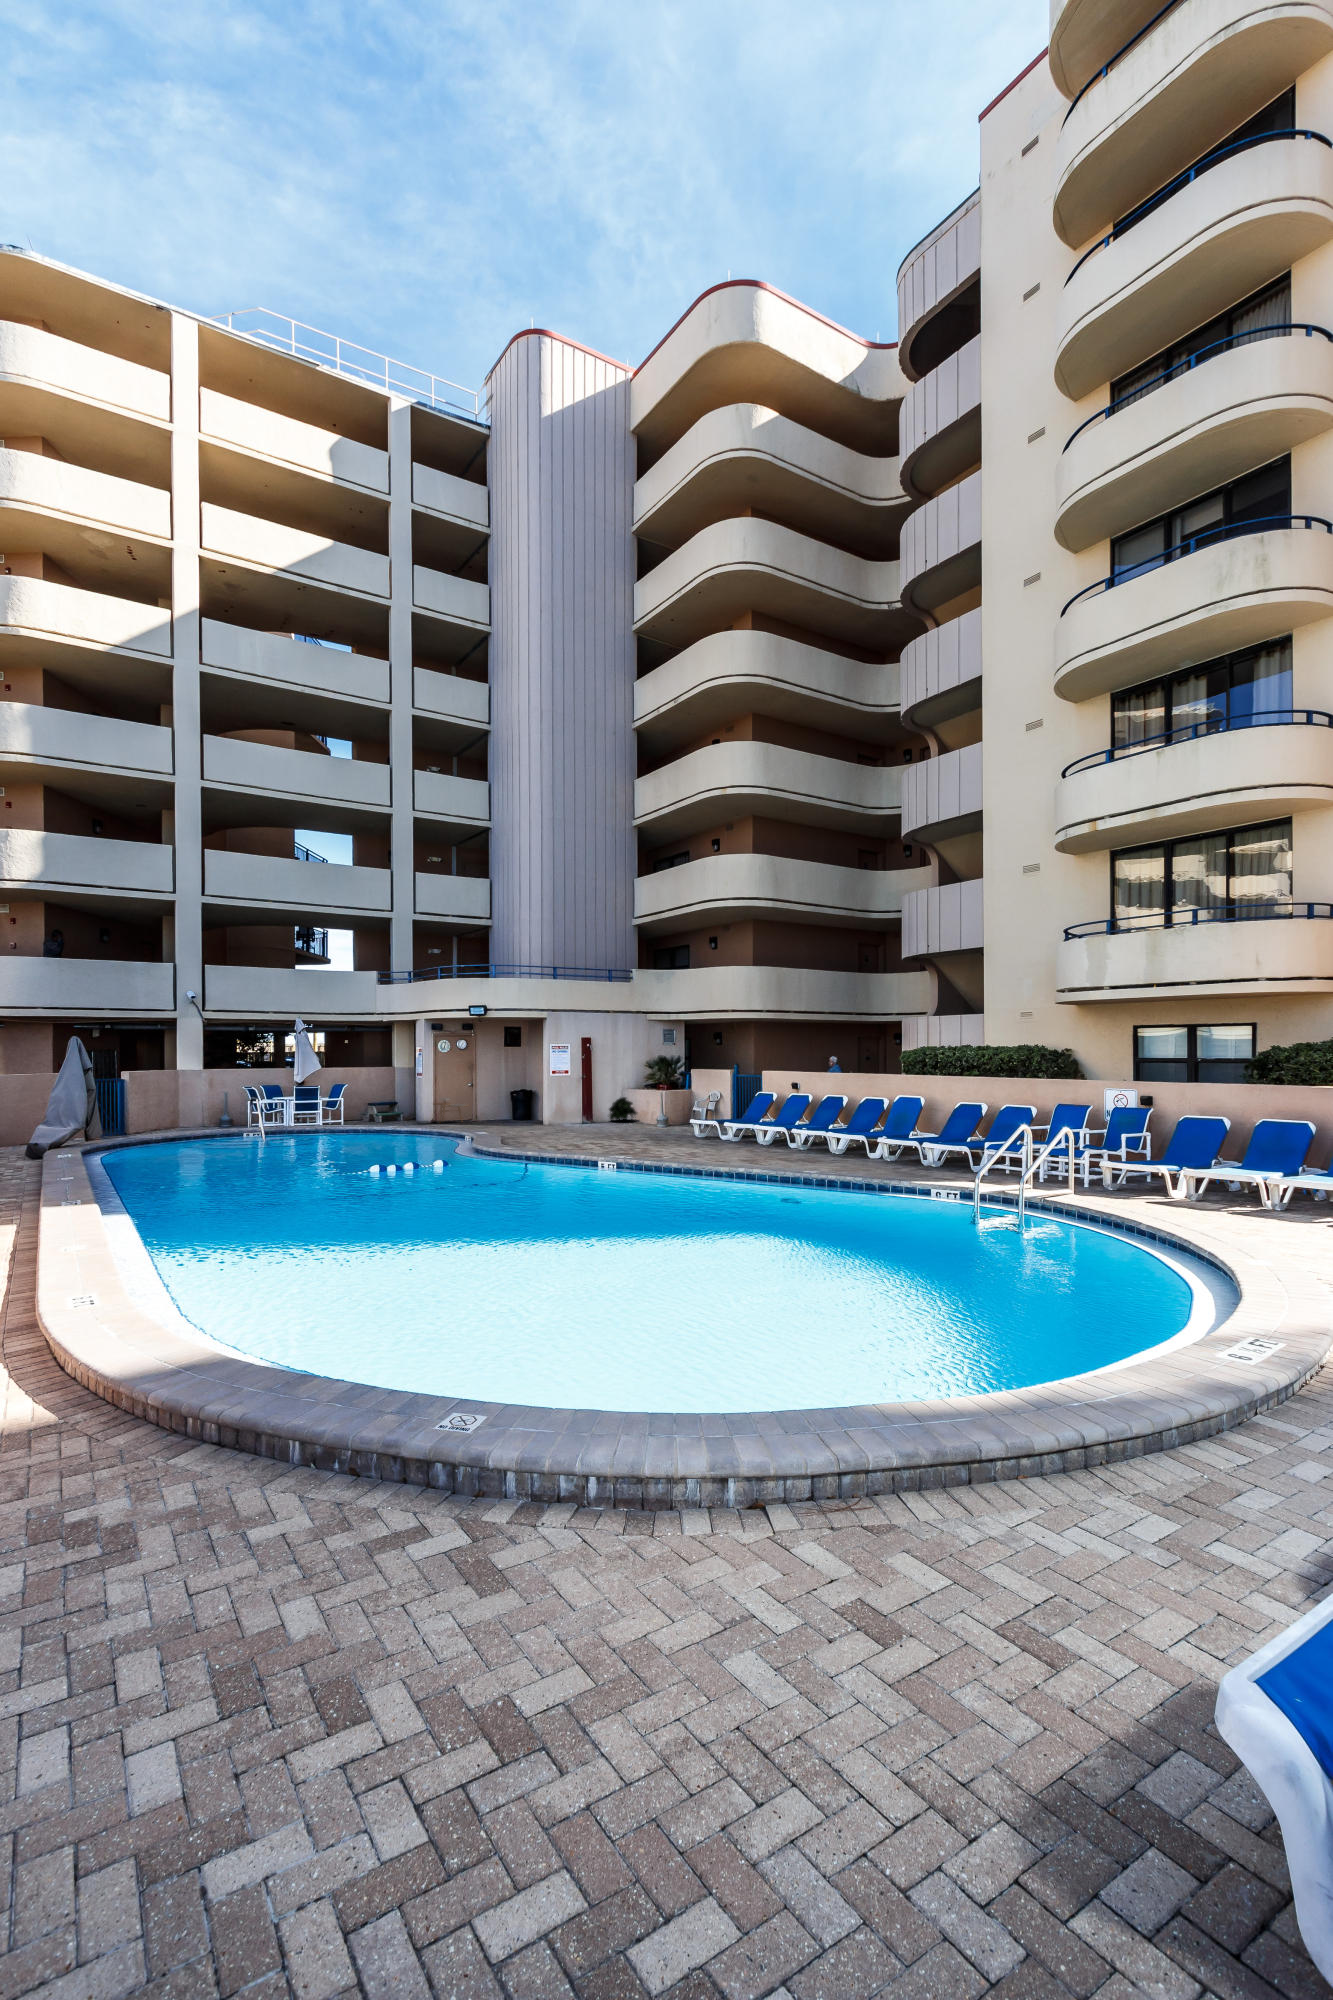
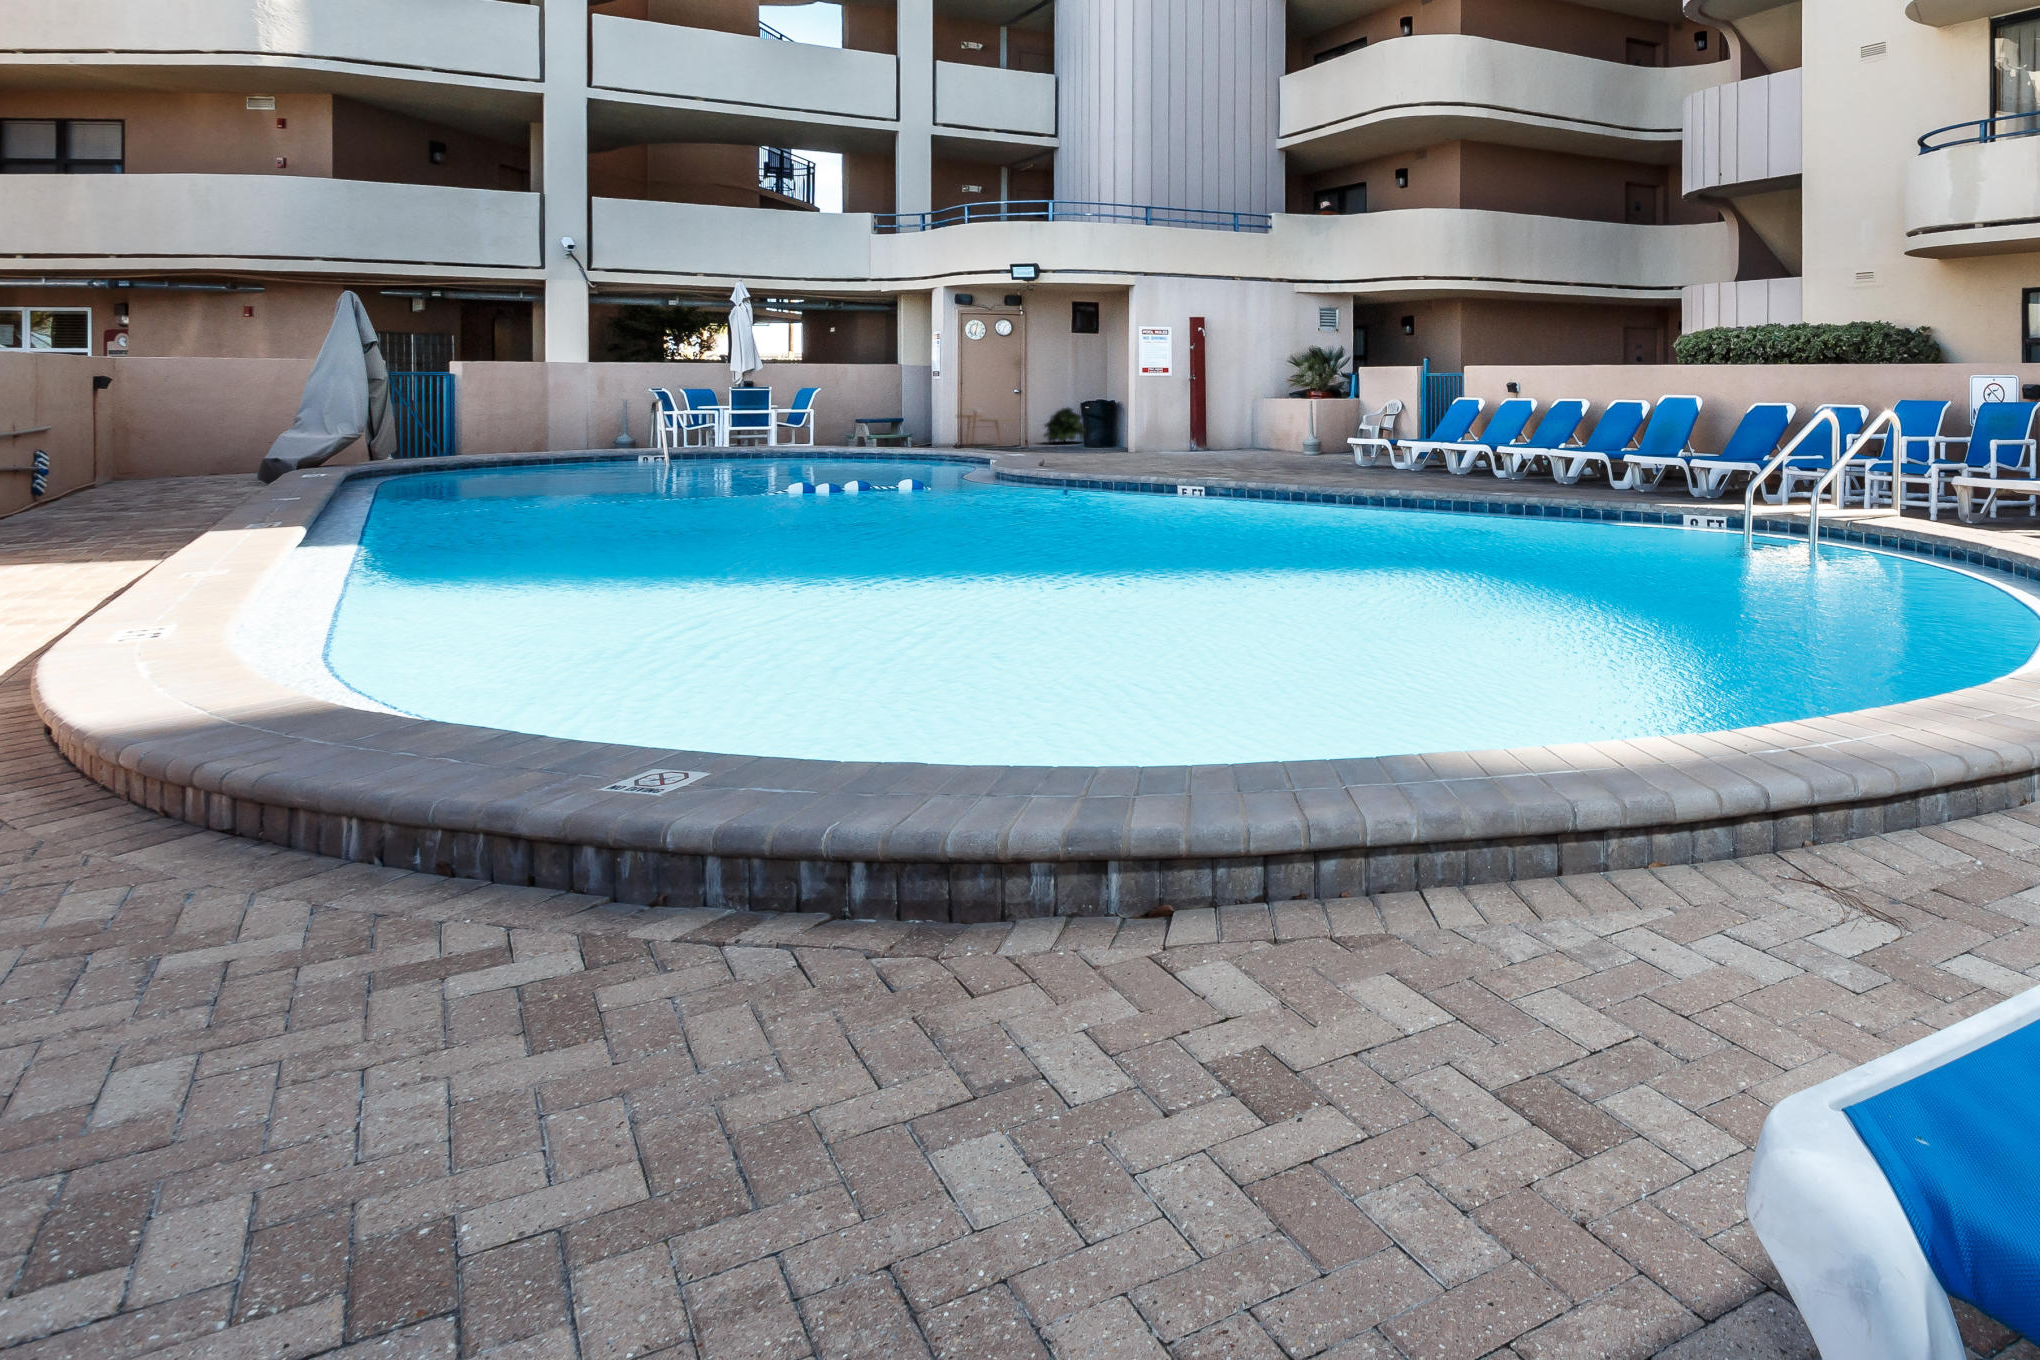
potted plant: present [609,1097,637,1120] -> present [1044,408,1087,442]

